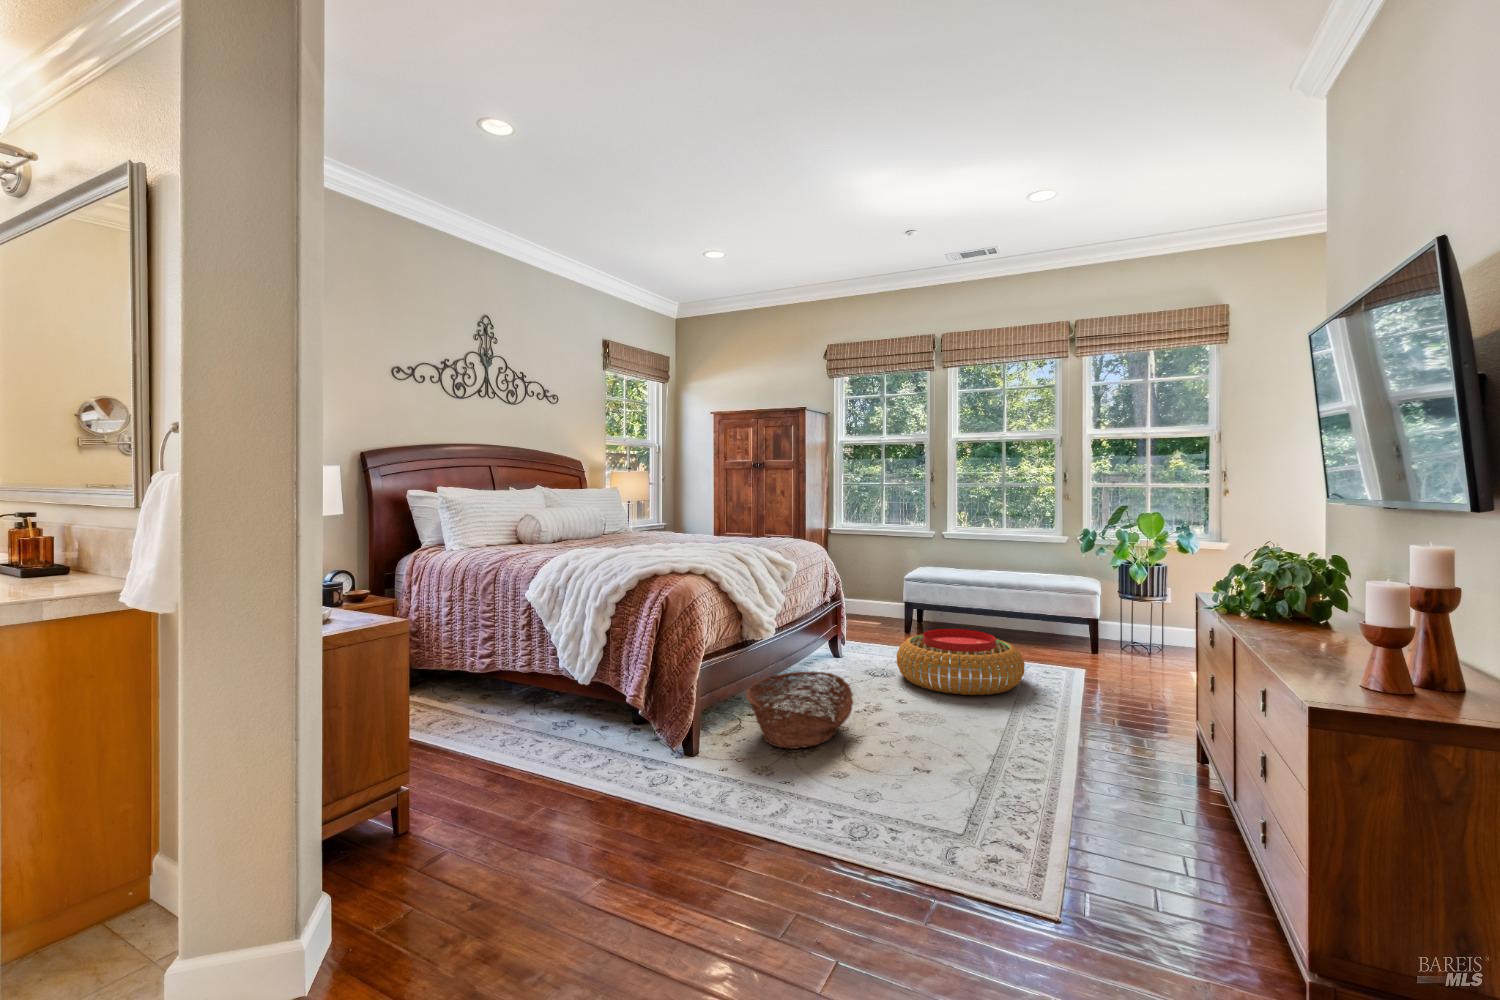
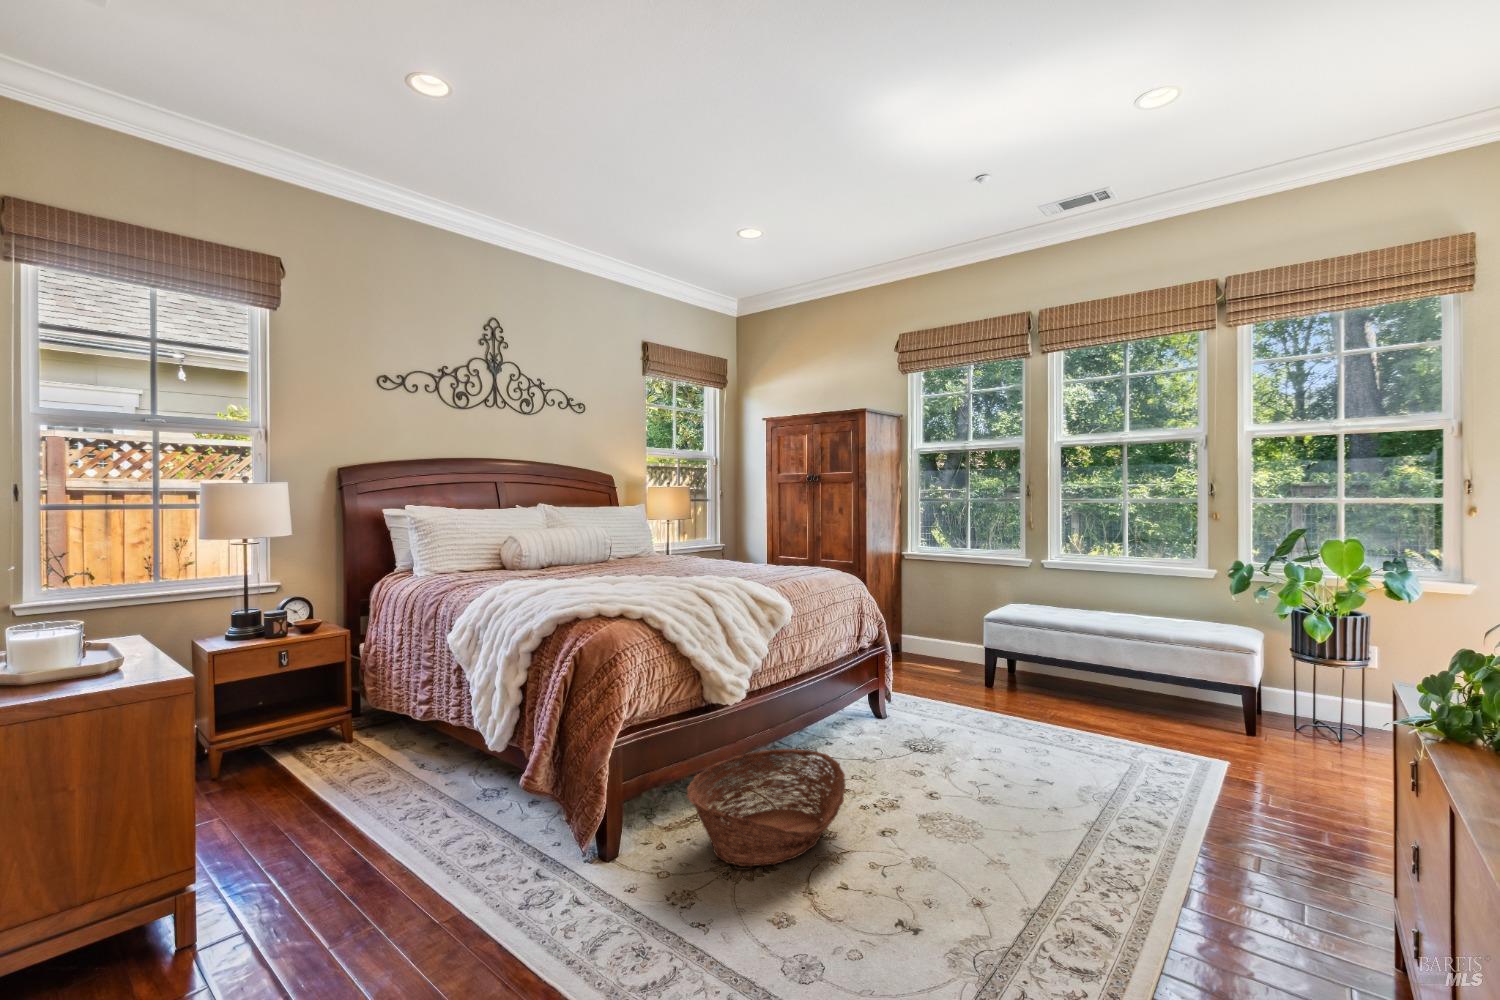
pouf: present [896,629,1025,695] -> none [944,694,1125,796]

